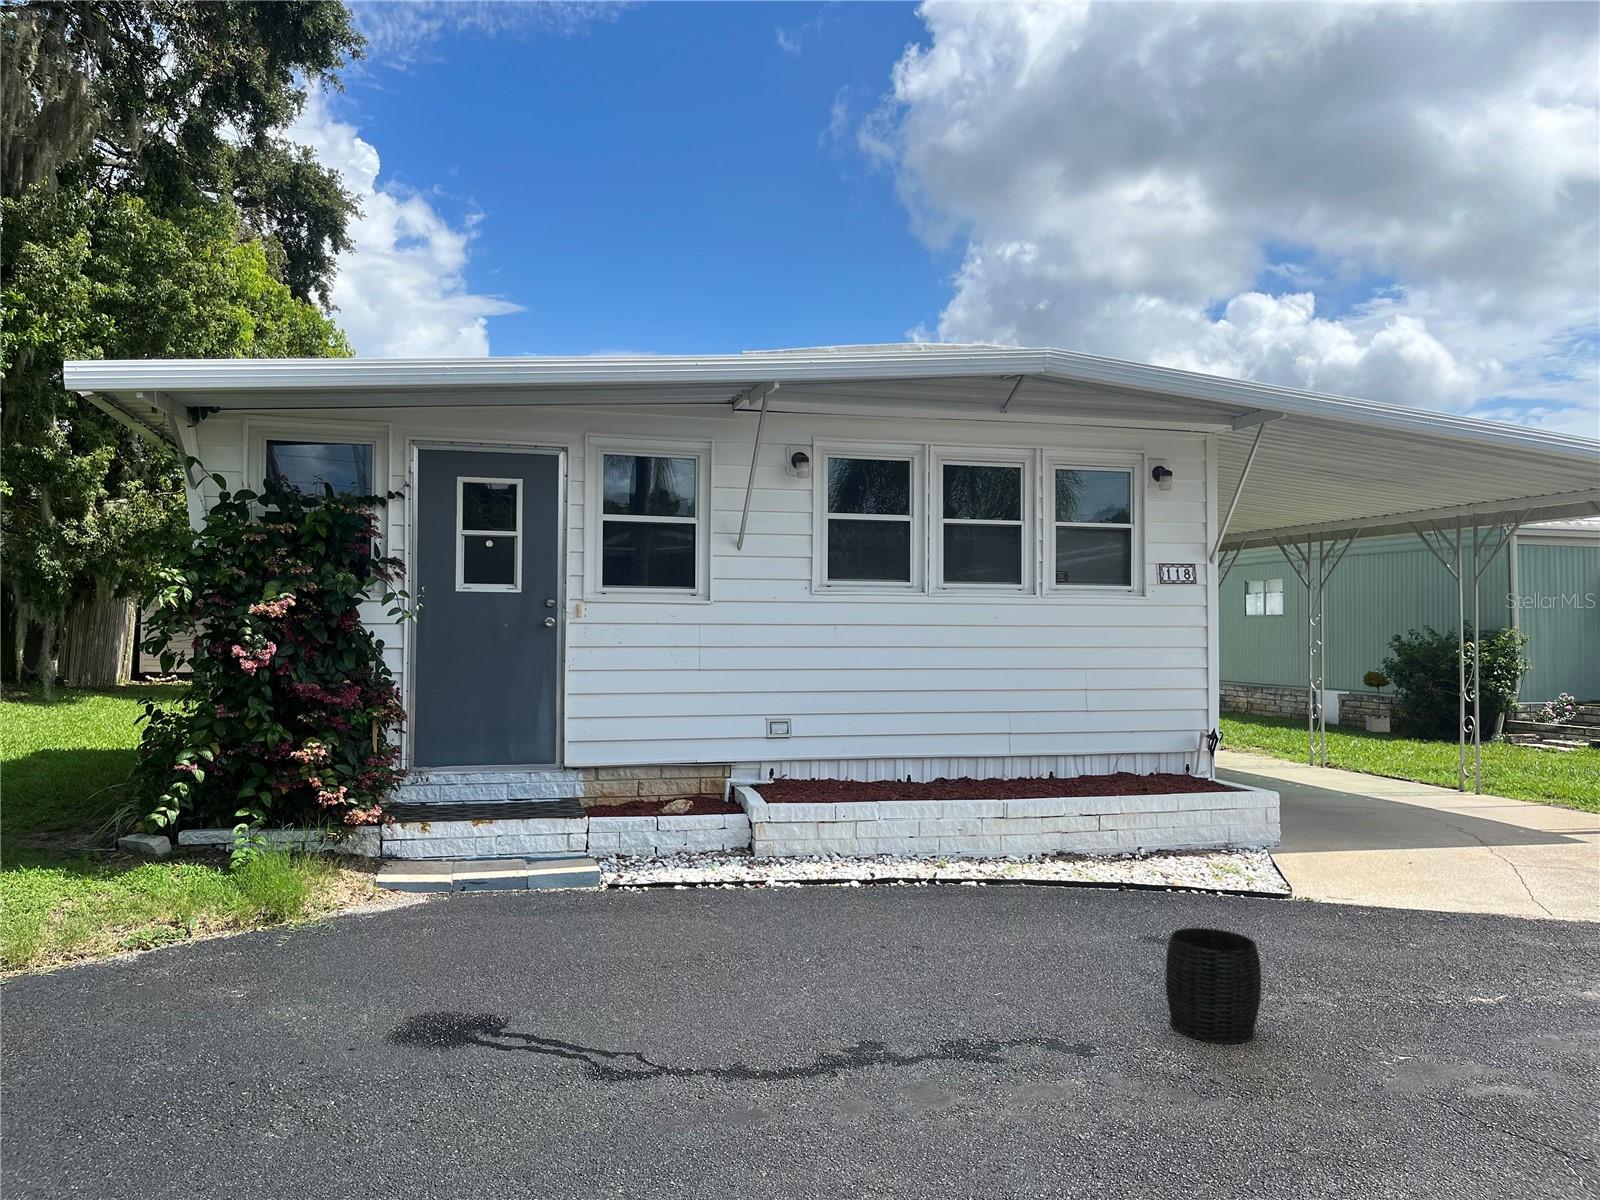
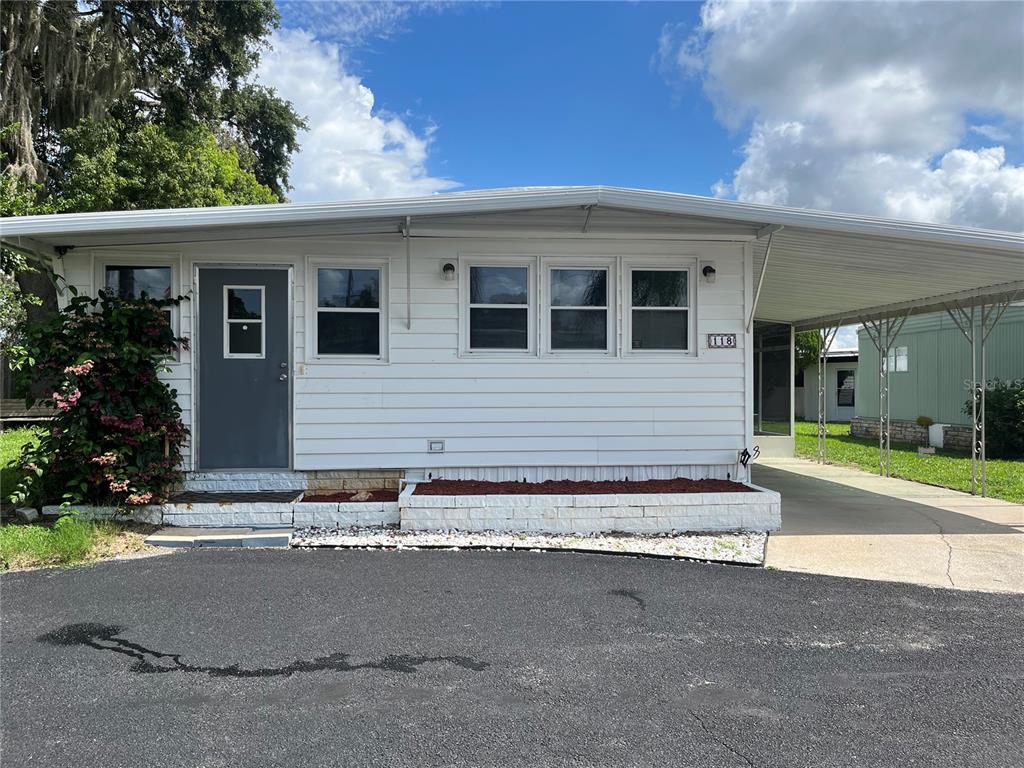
woven basket: present [1165,928,1261,1044] -> none [580,579,645,663]

